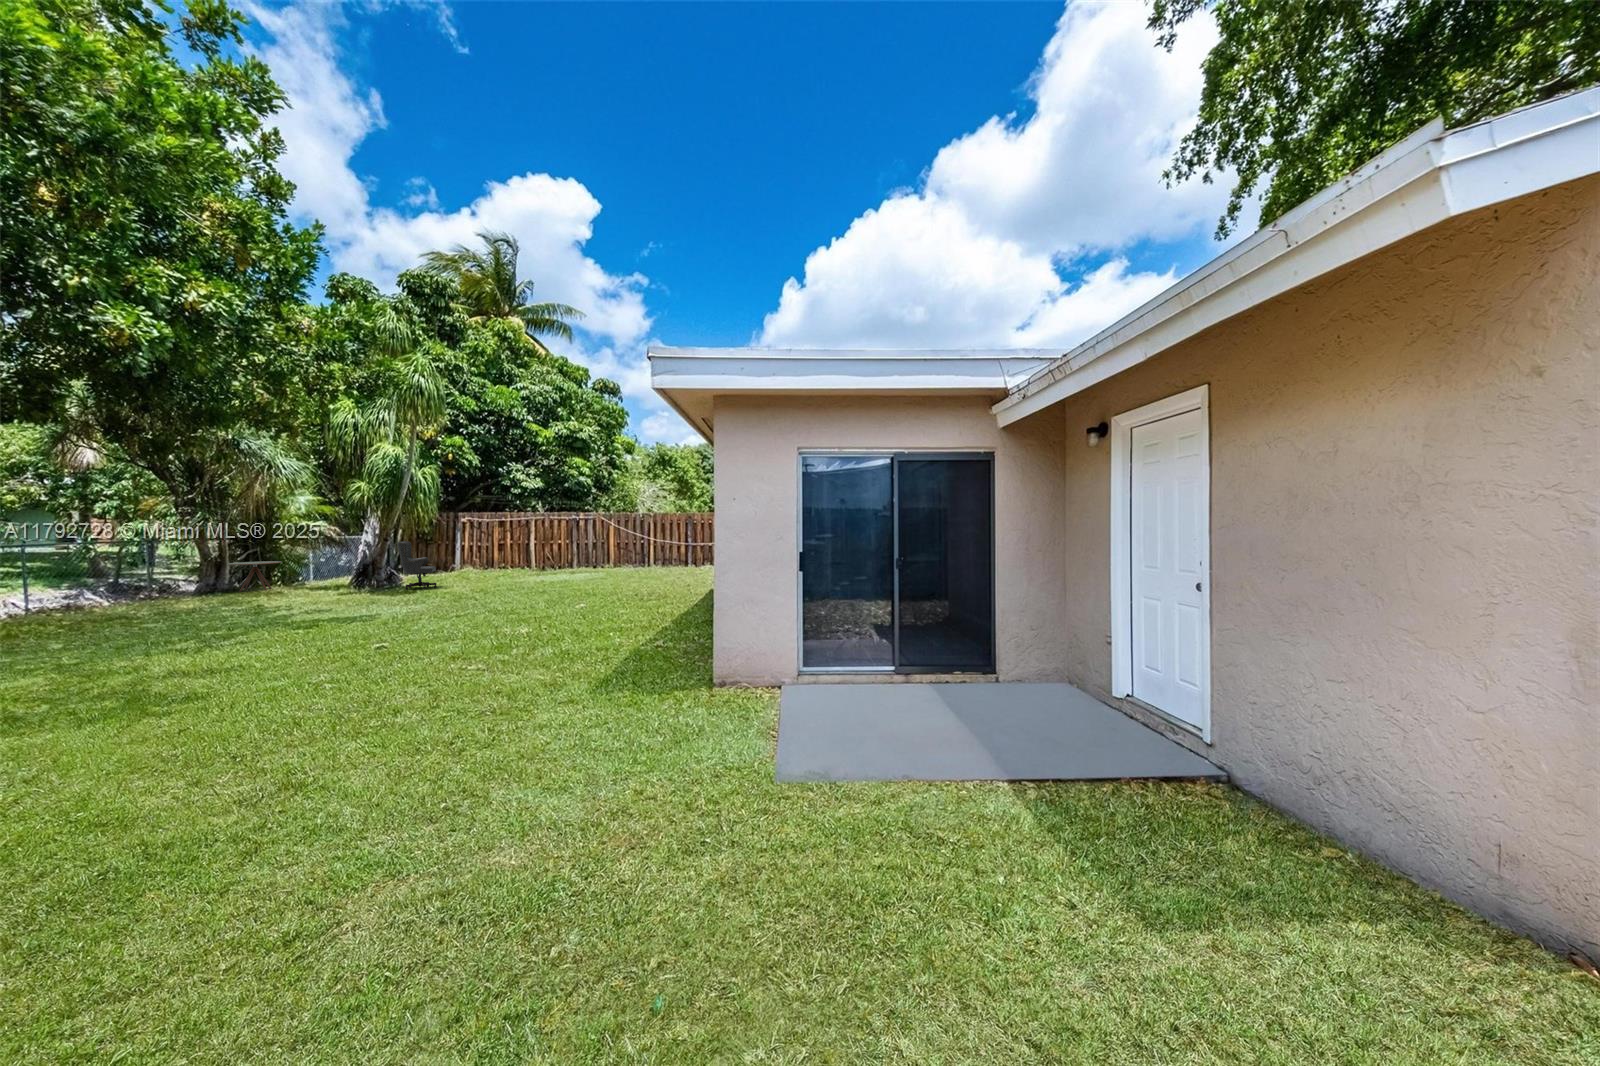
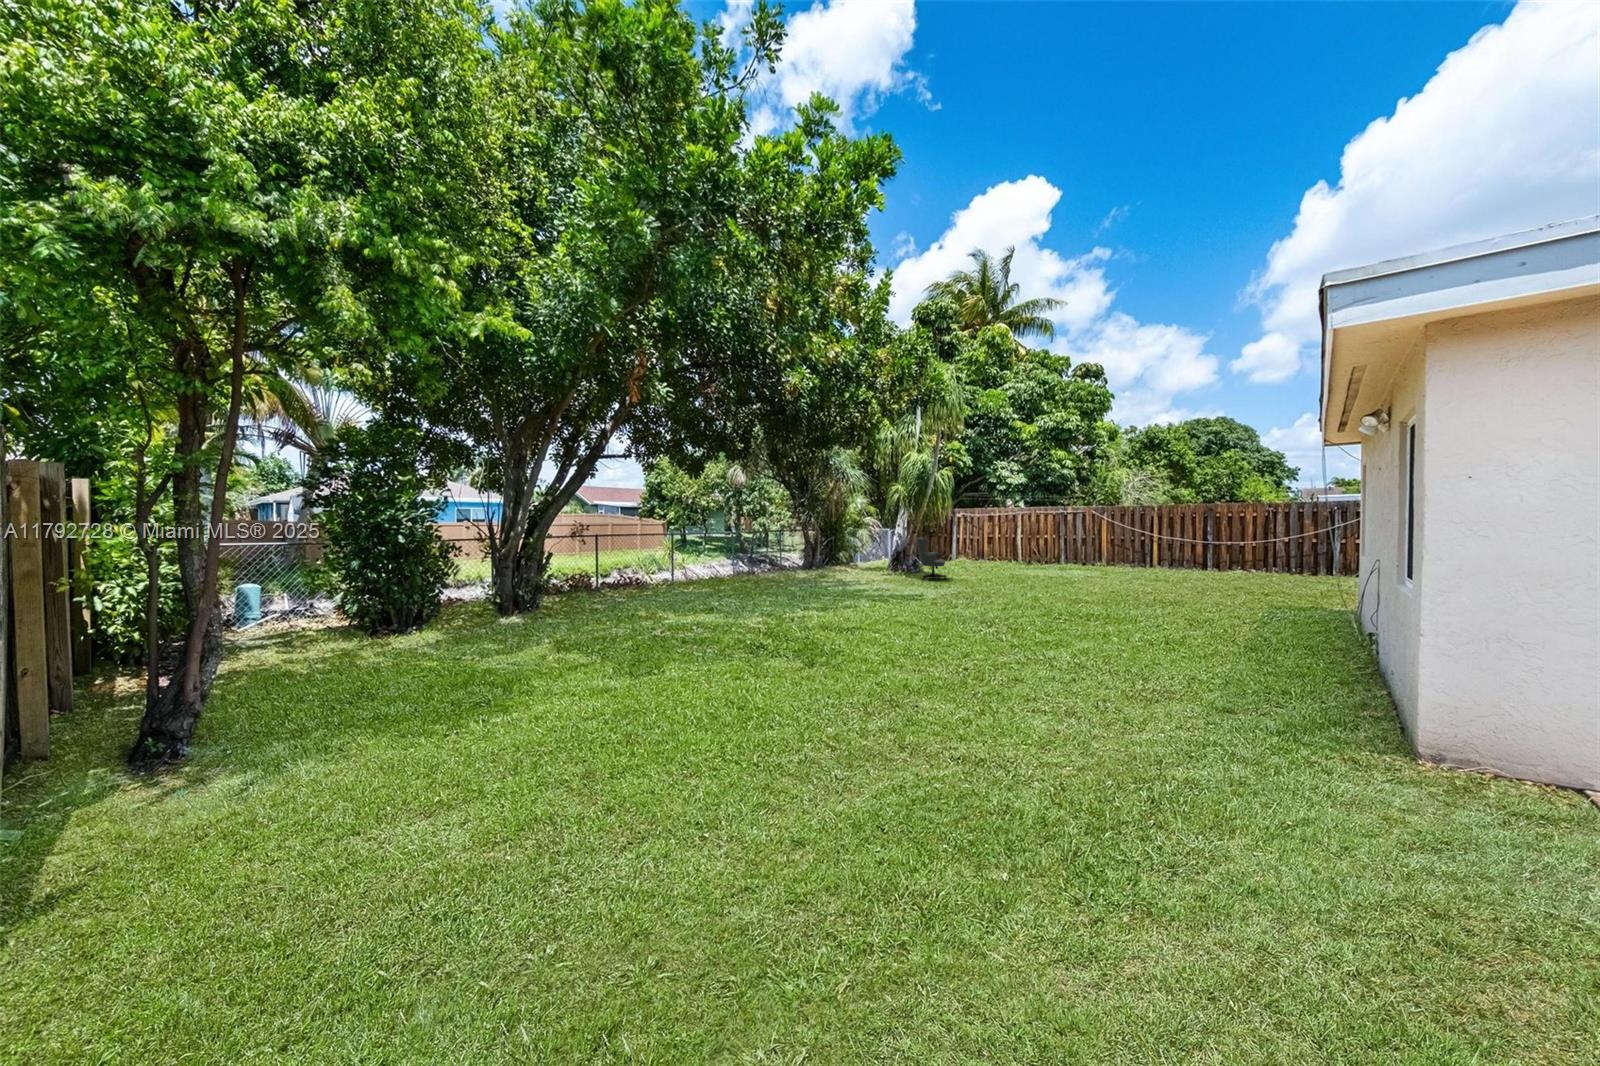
round table: present [227,561,281,592] -> none [805,549,836,572]

